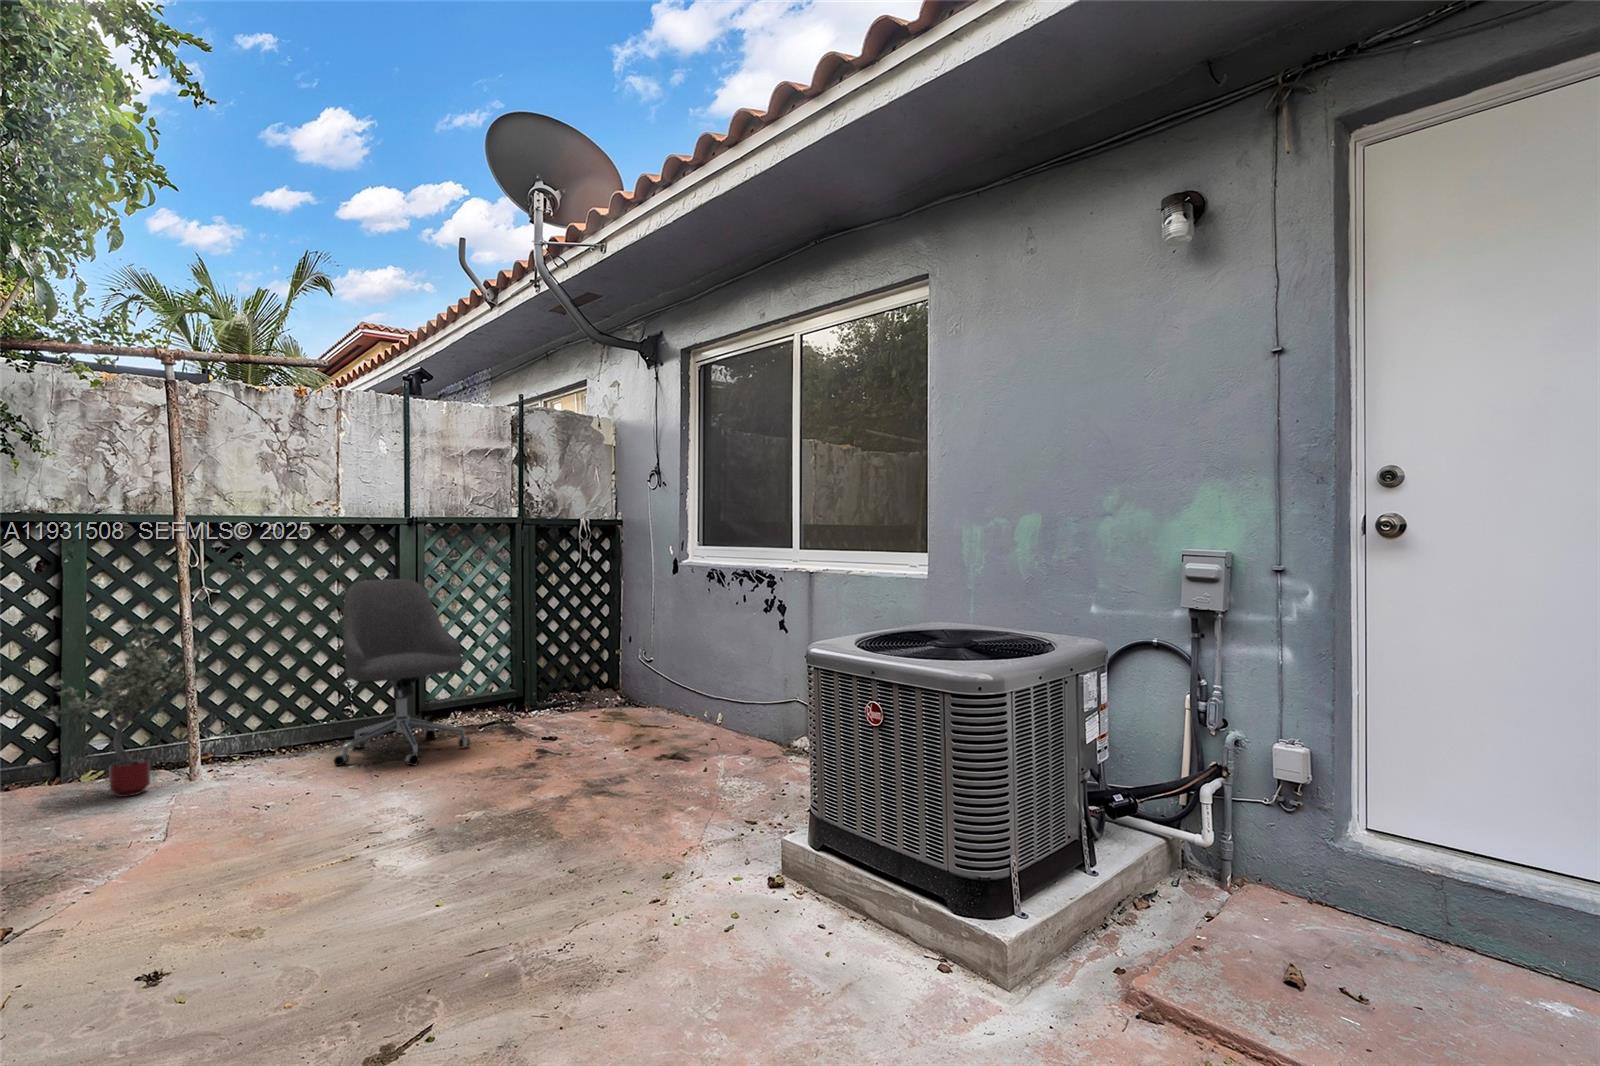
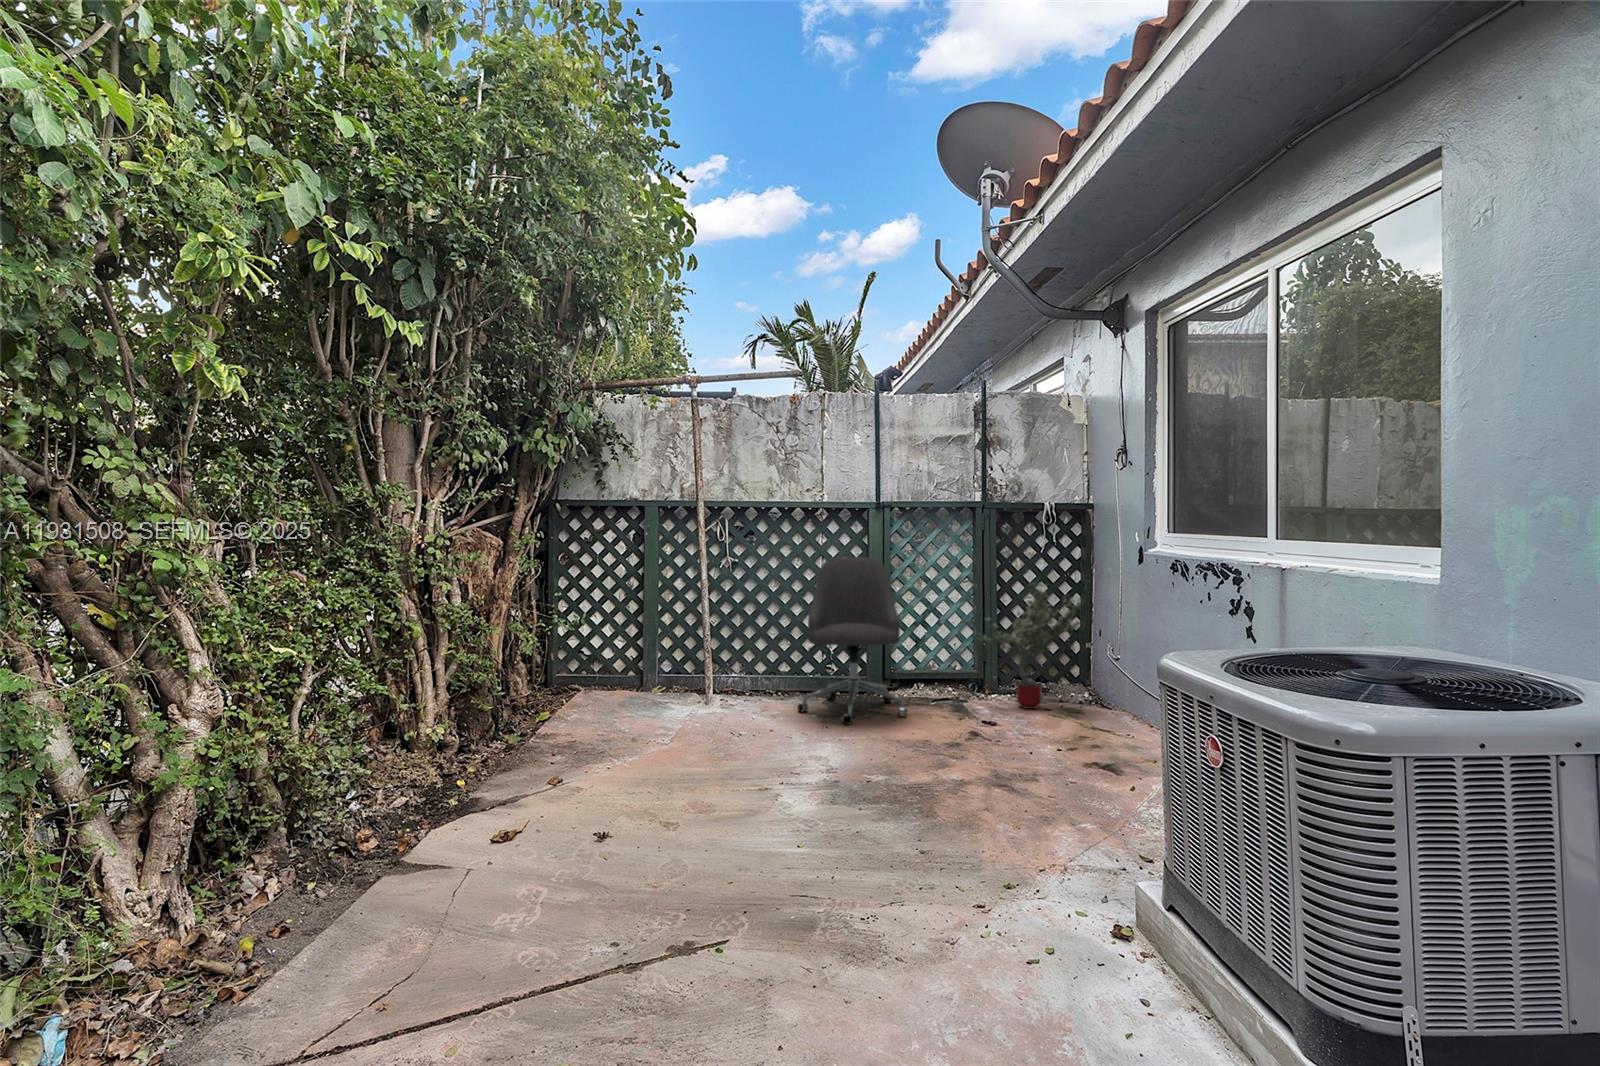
potted tree: present [40,624,207,797] -> present [978,583,1080,709]

